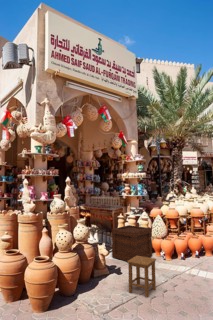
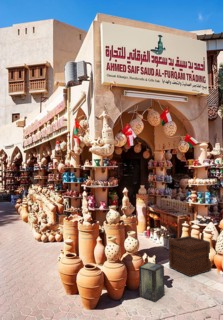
storage box: none [93,250,119,291] -> present [139,262,165,302]
stool: present [127,256,156,297] -> none [168,271,198,313]

